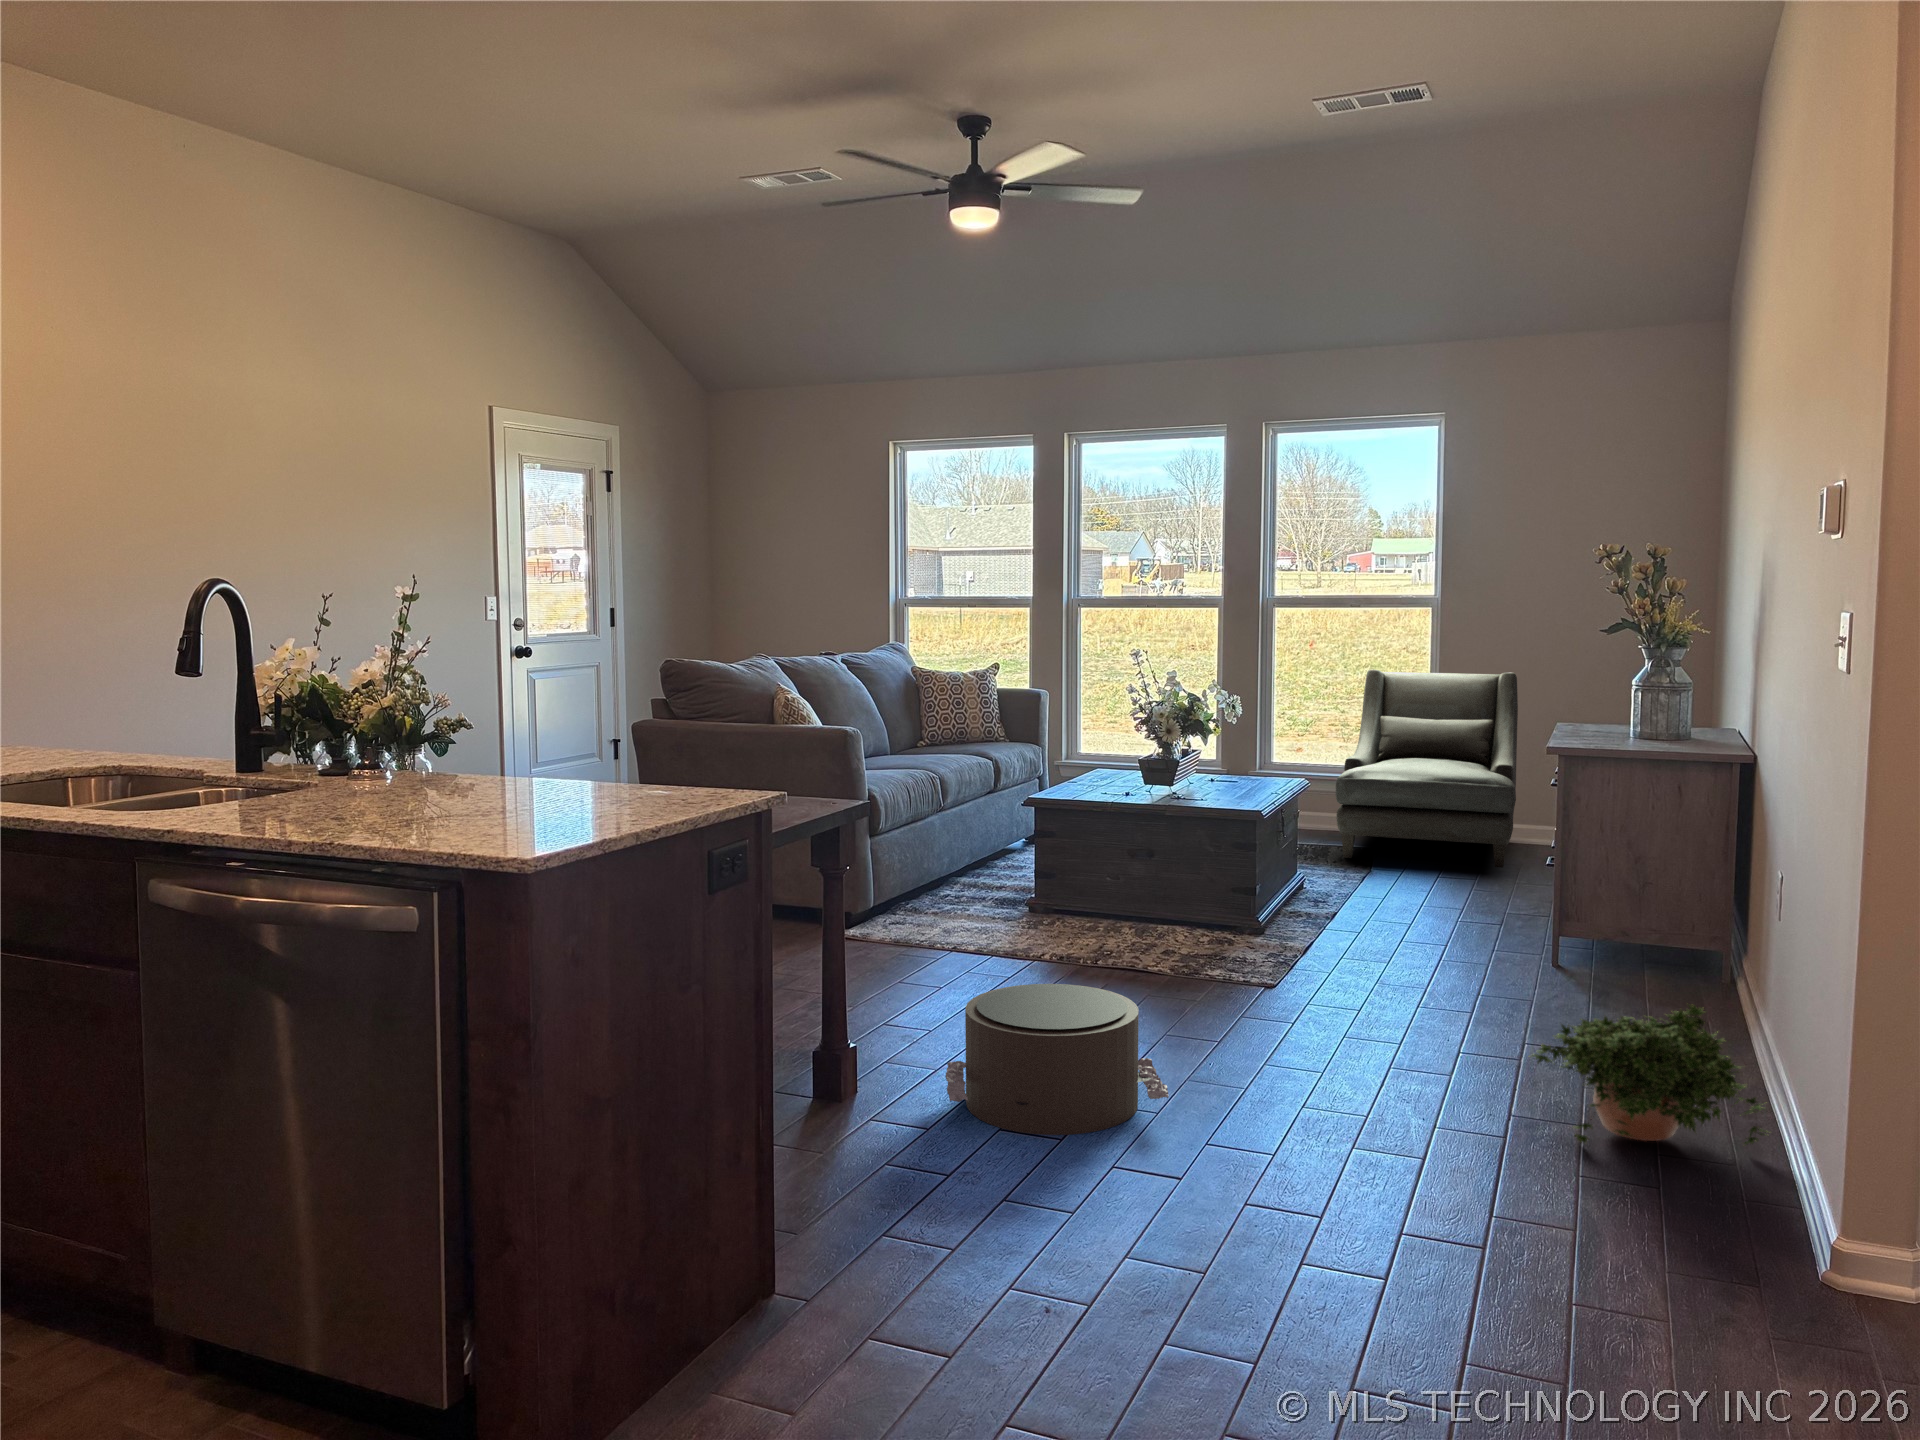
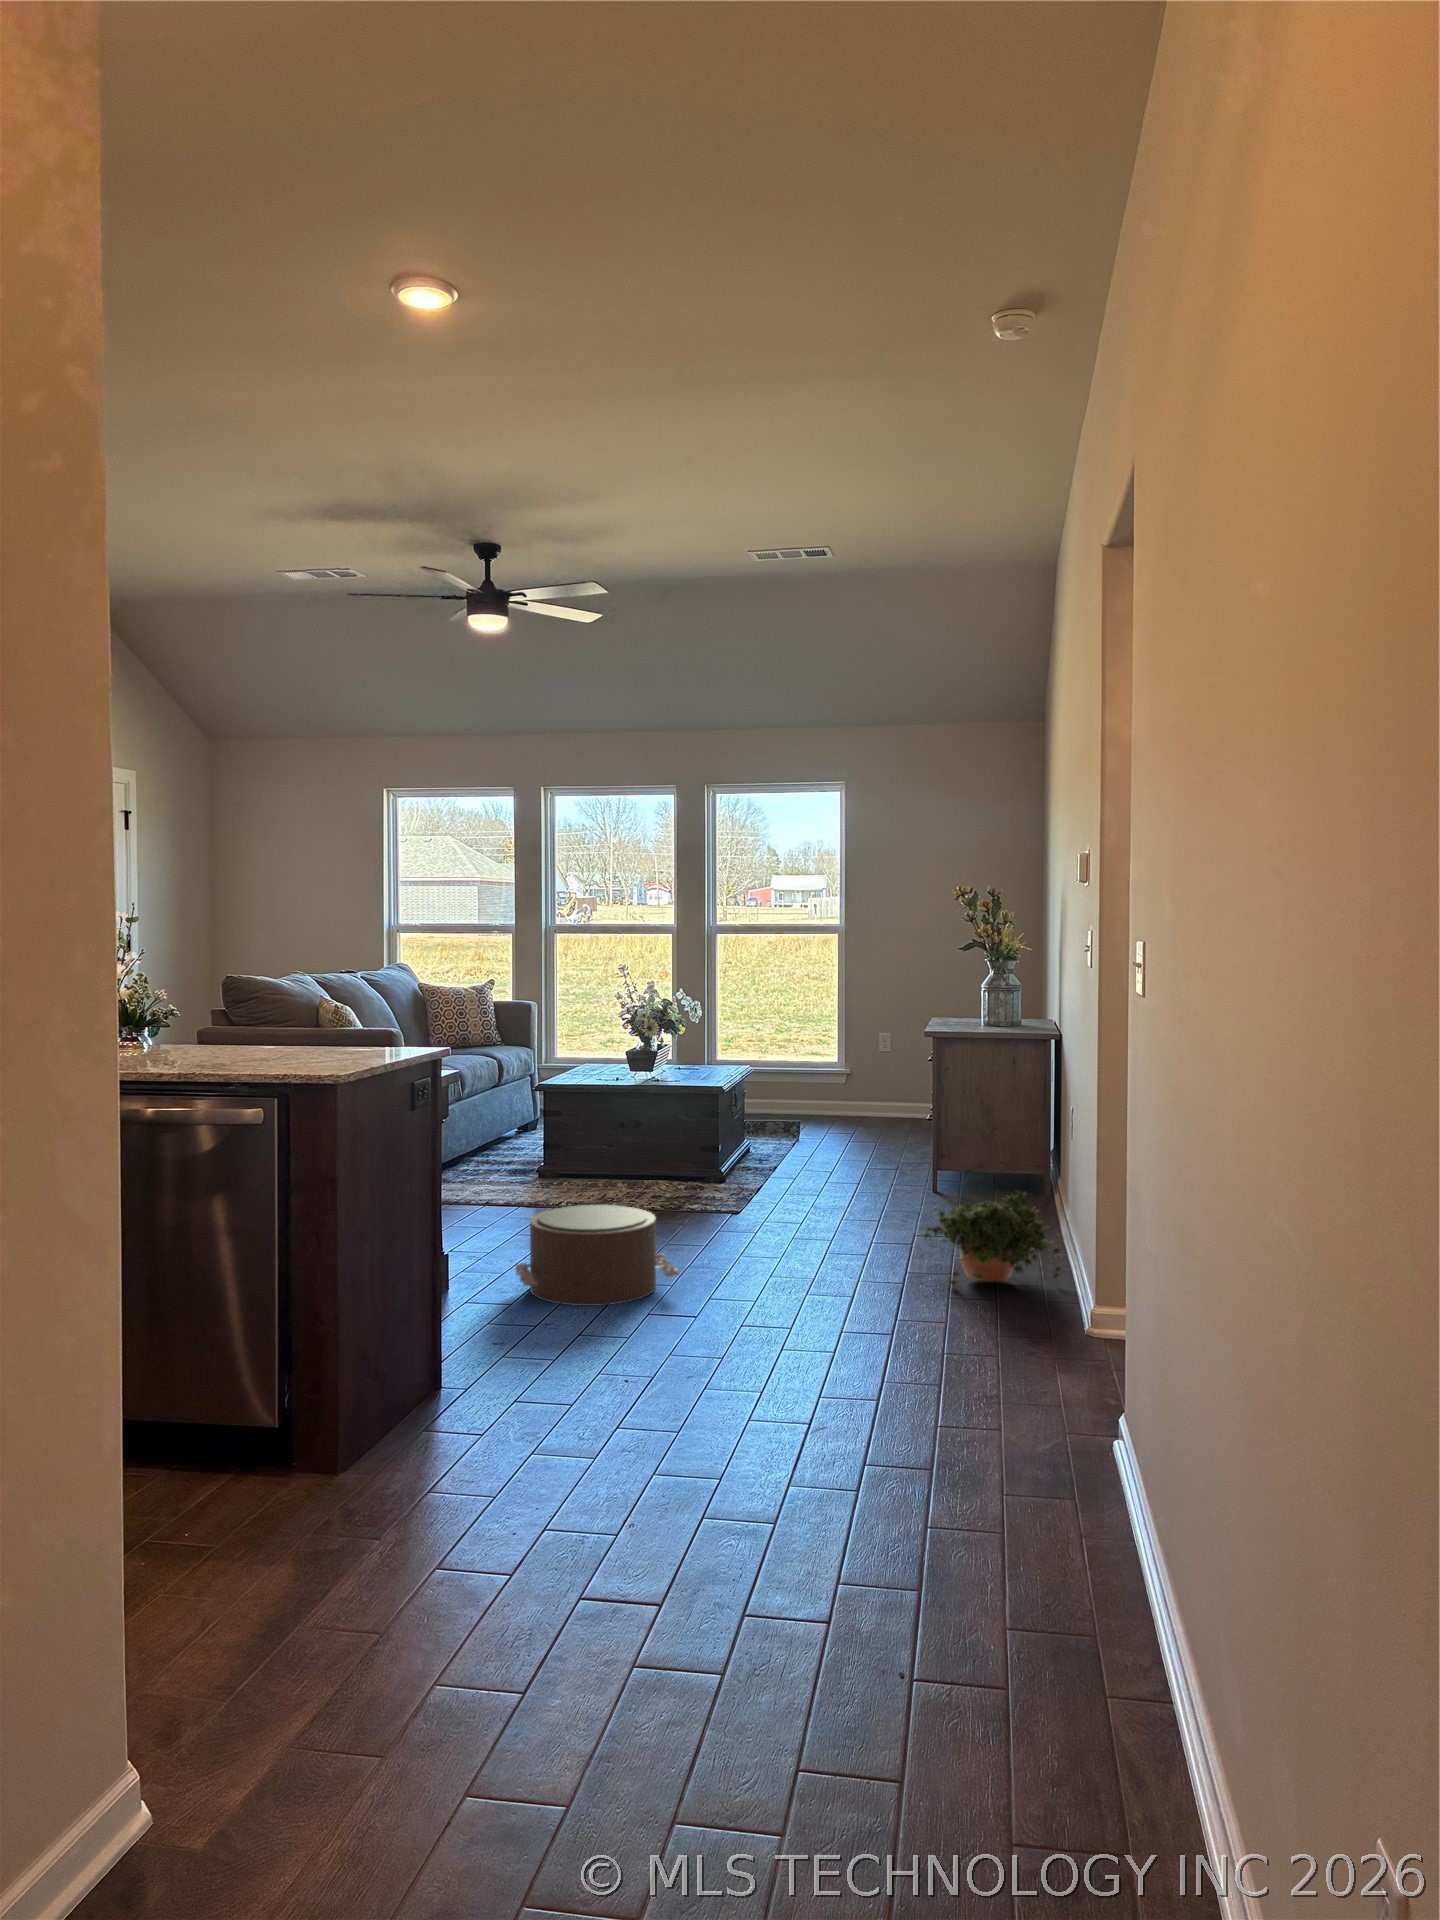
armchair: present [1336,670,1518,868] -> none [770,983,905,1134]

